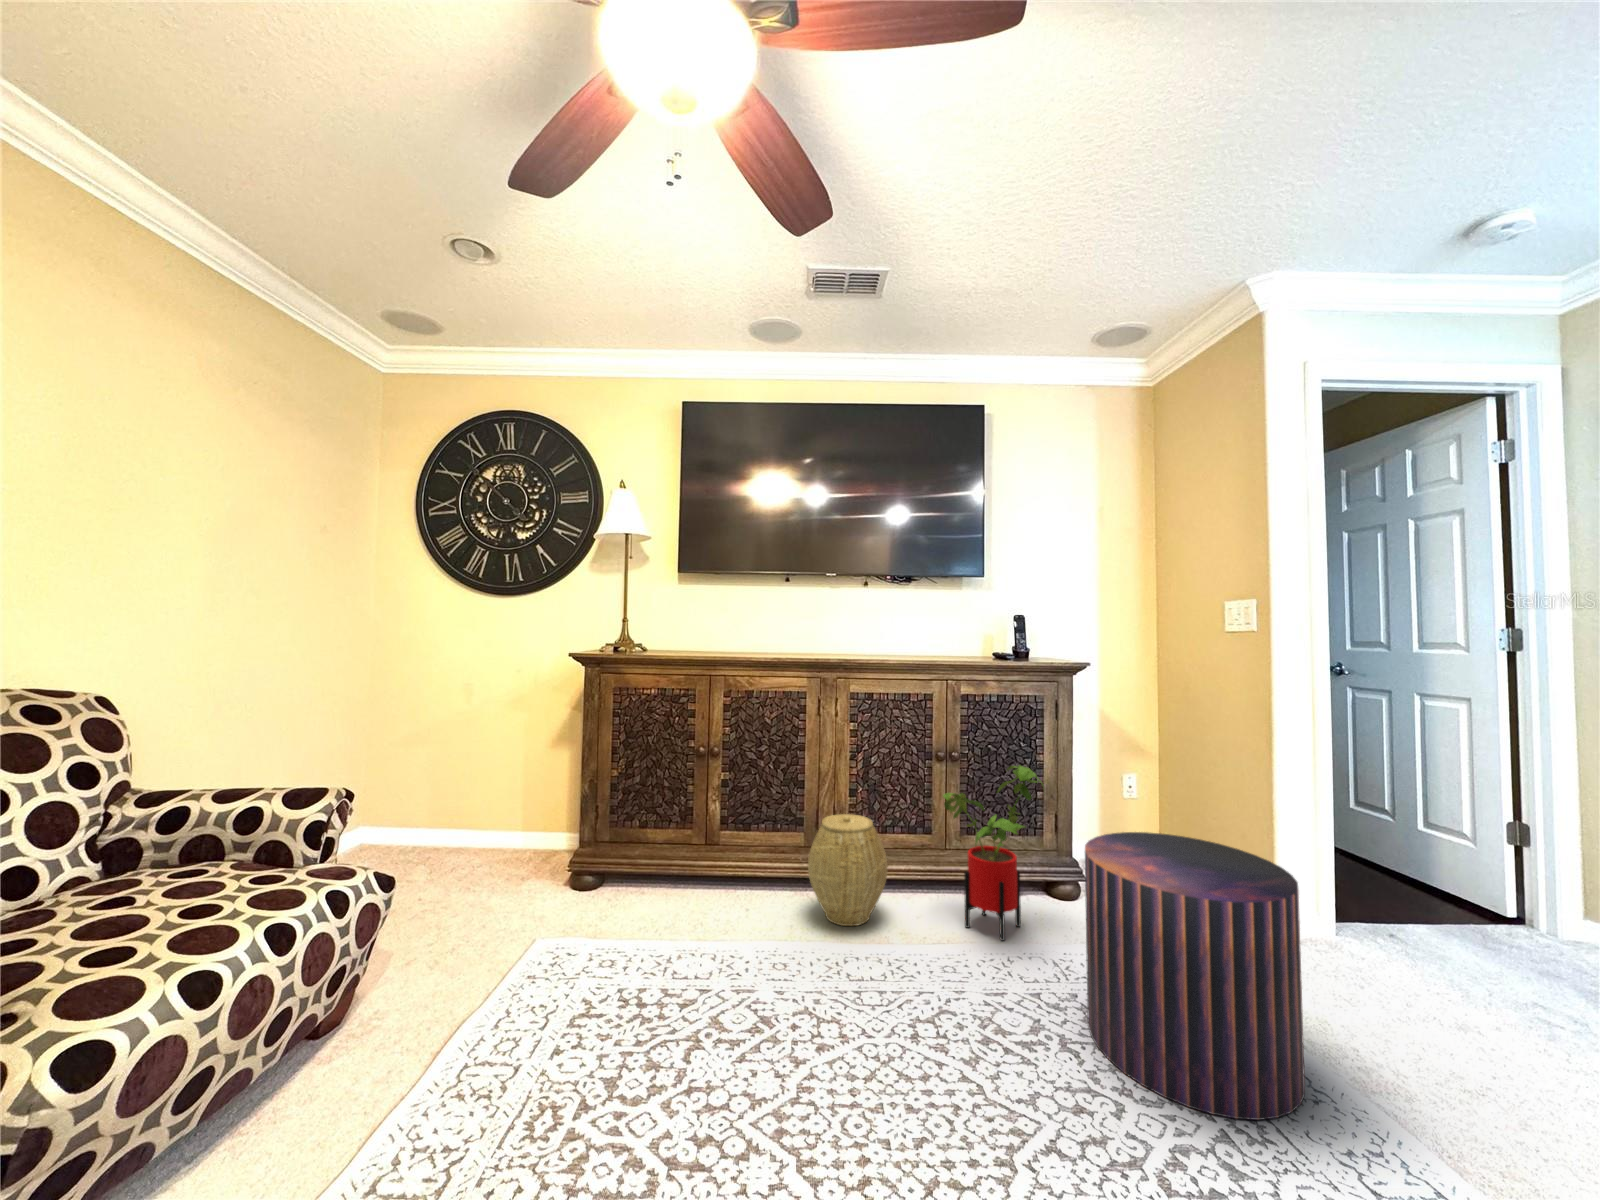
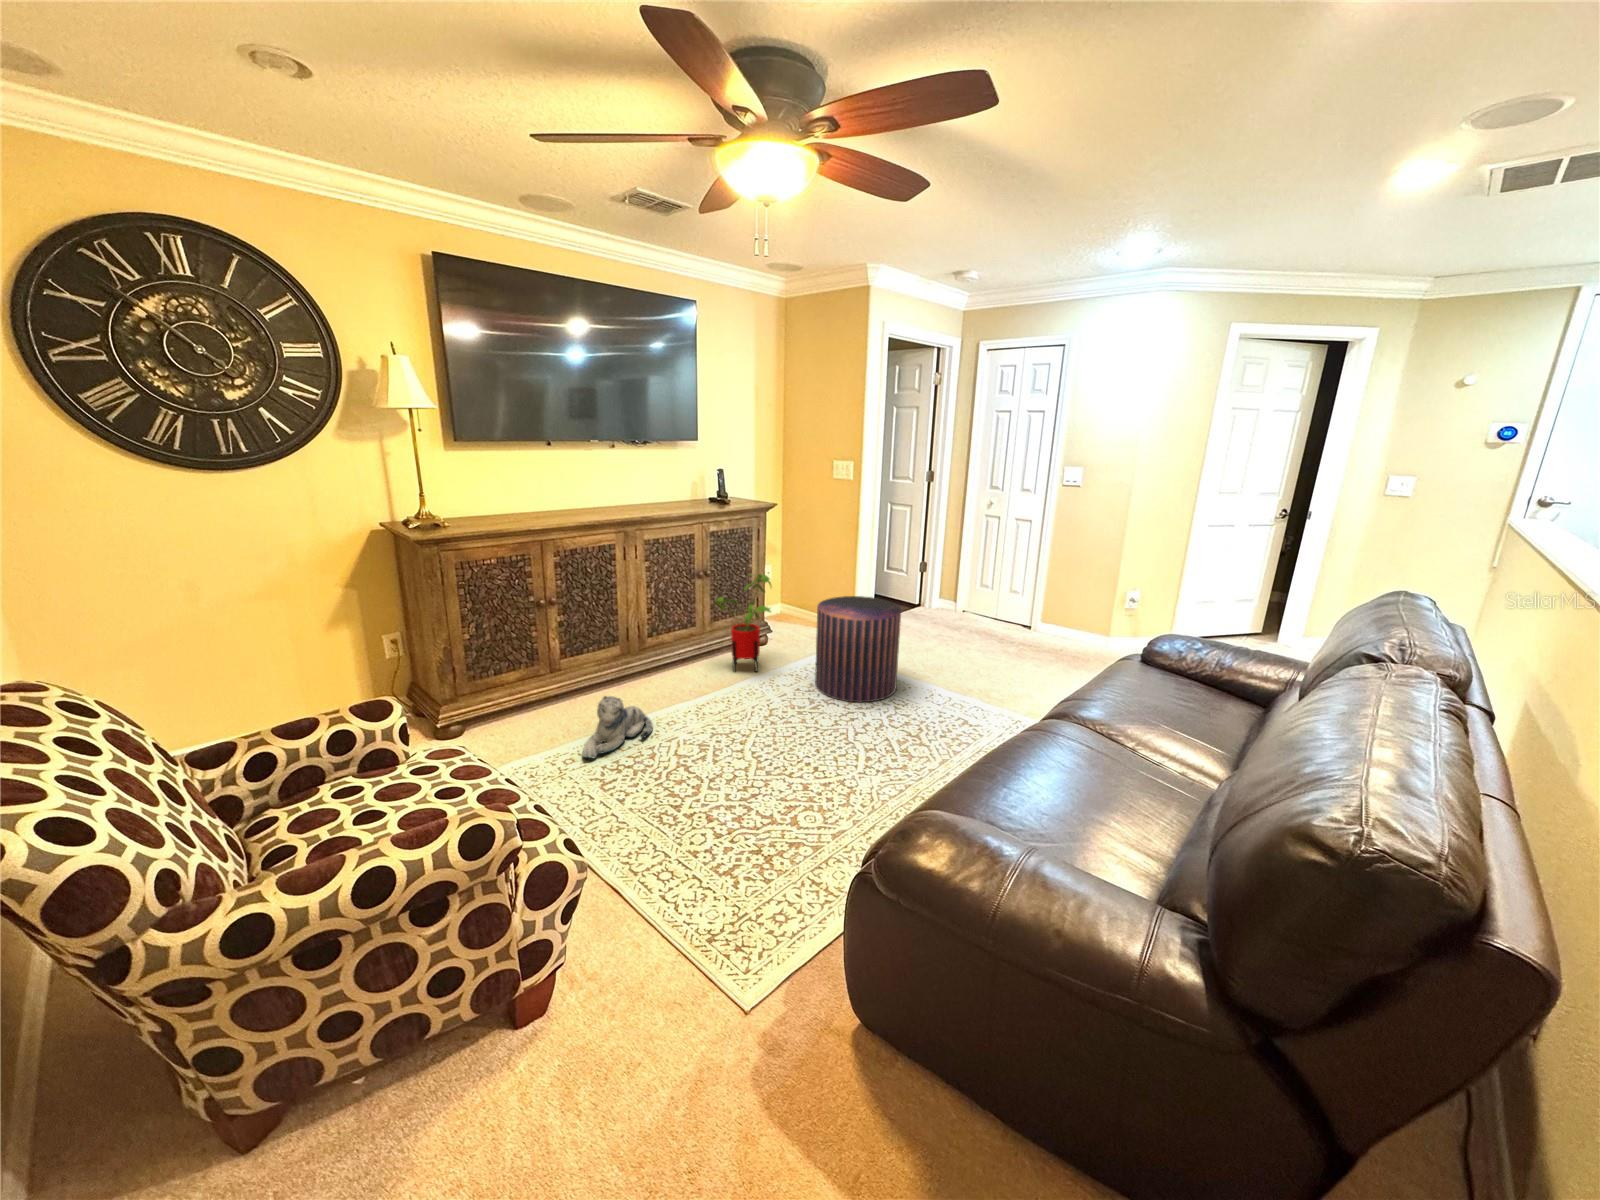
woven basket: present [808,814,887,926] -> none [639,624,693,693]
plush toy: none [621,891,762,985] -> present [583,696,653,759]

